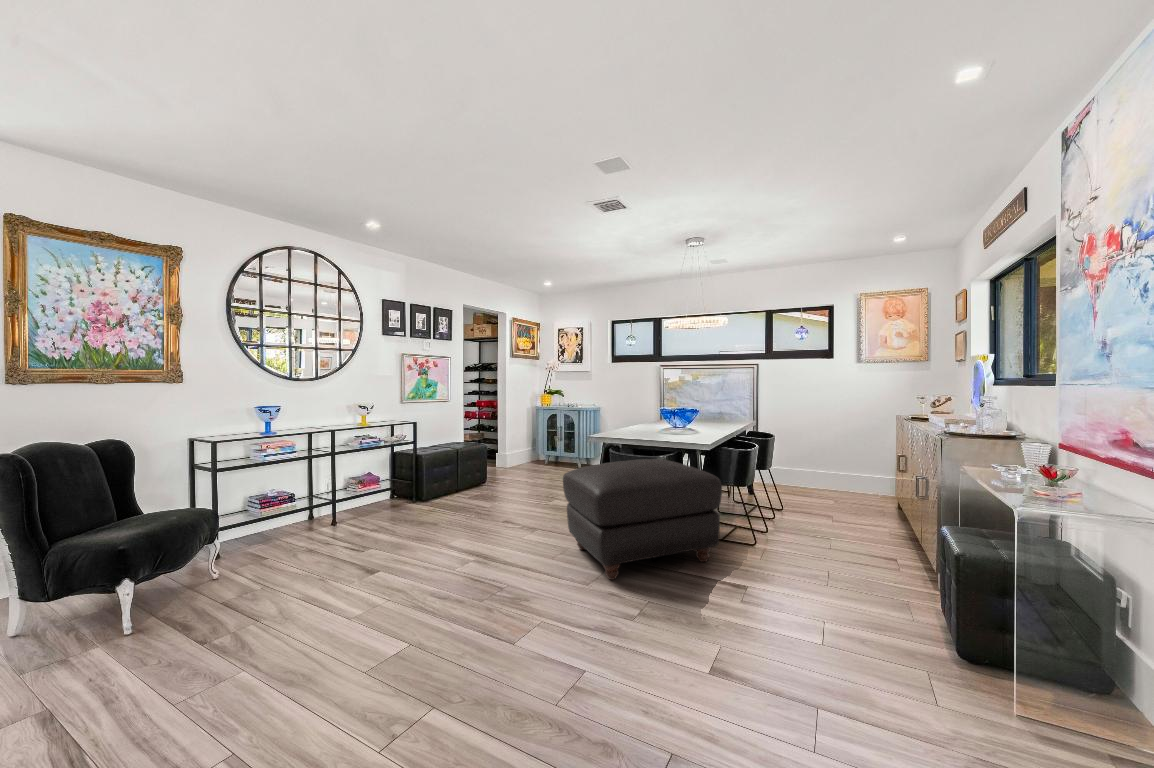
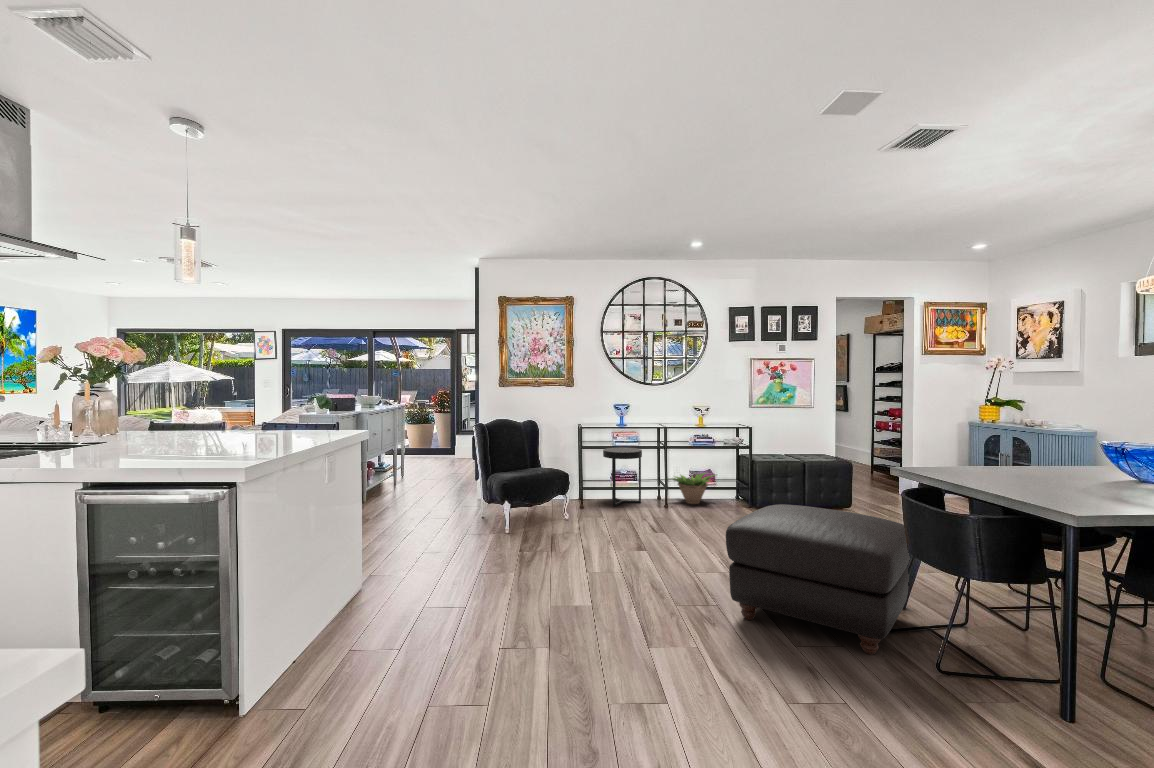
side table: none [244,459,305,539] -> present [603,448,642,506]
decorative plant: none [333,472,392,511] -> present [671,473,715,504]

